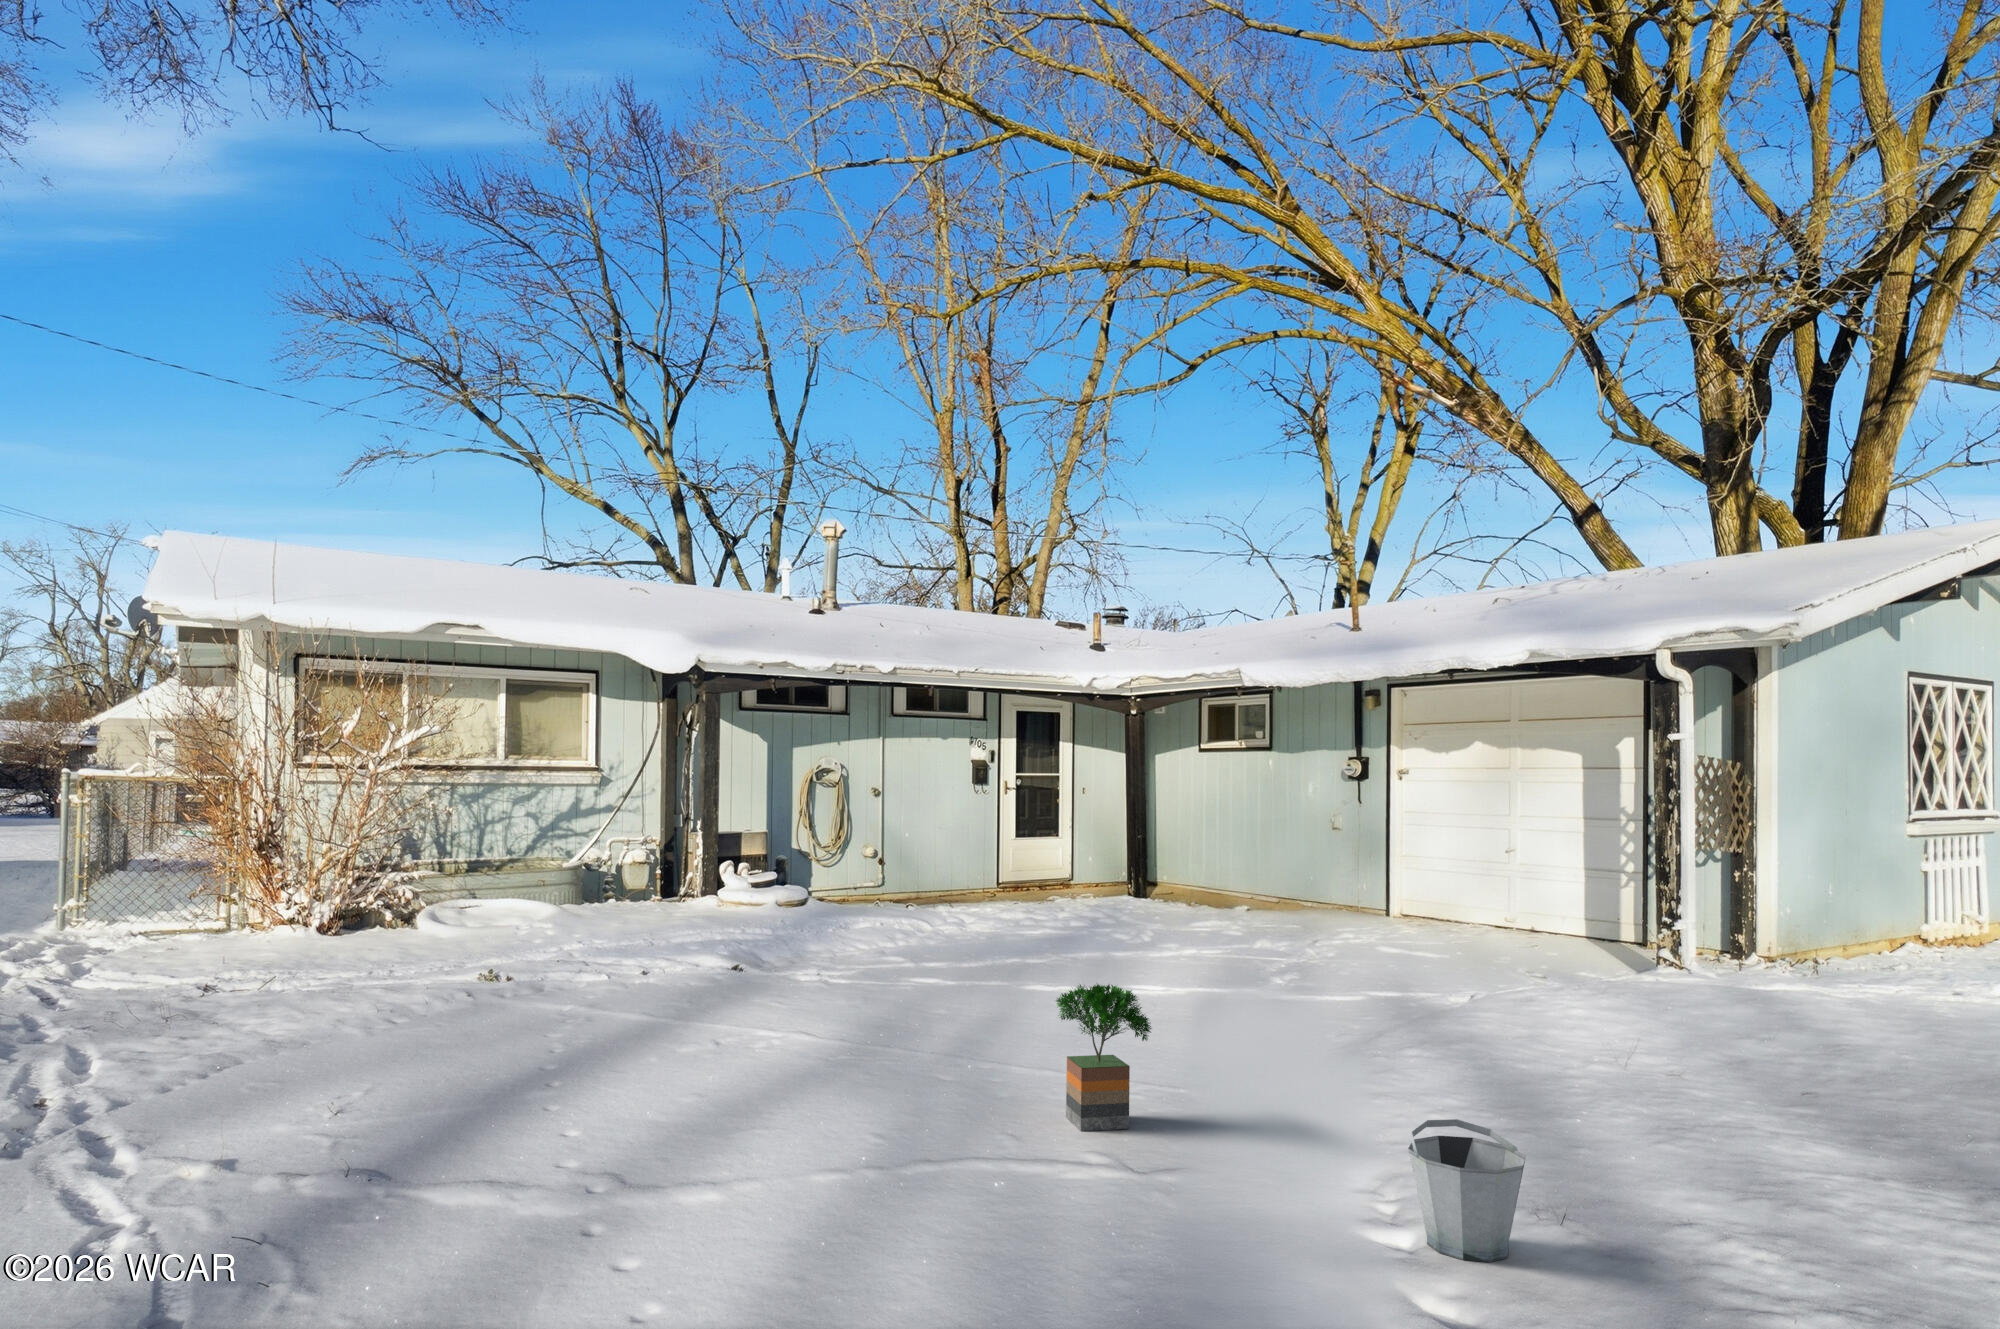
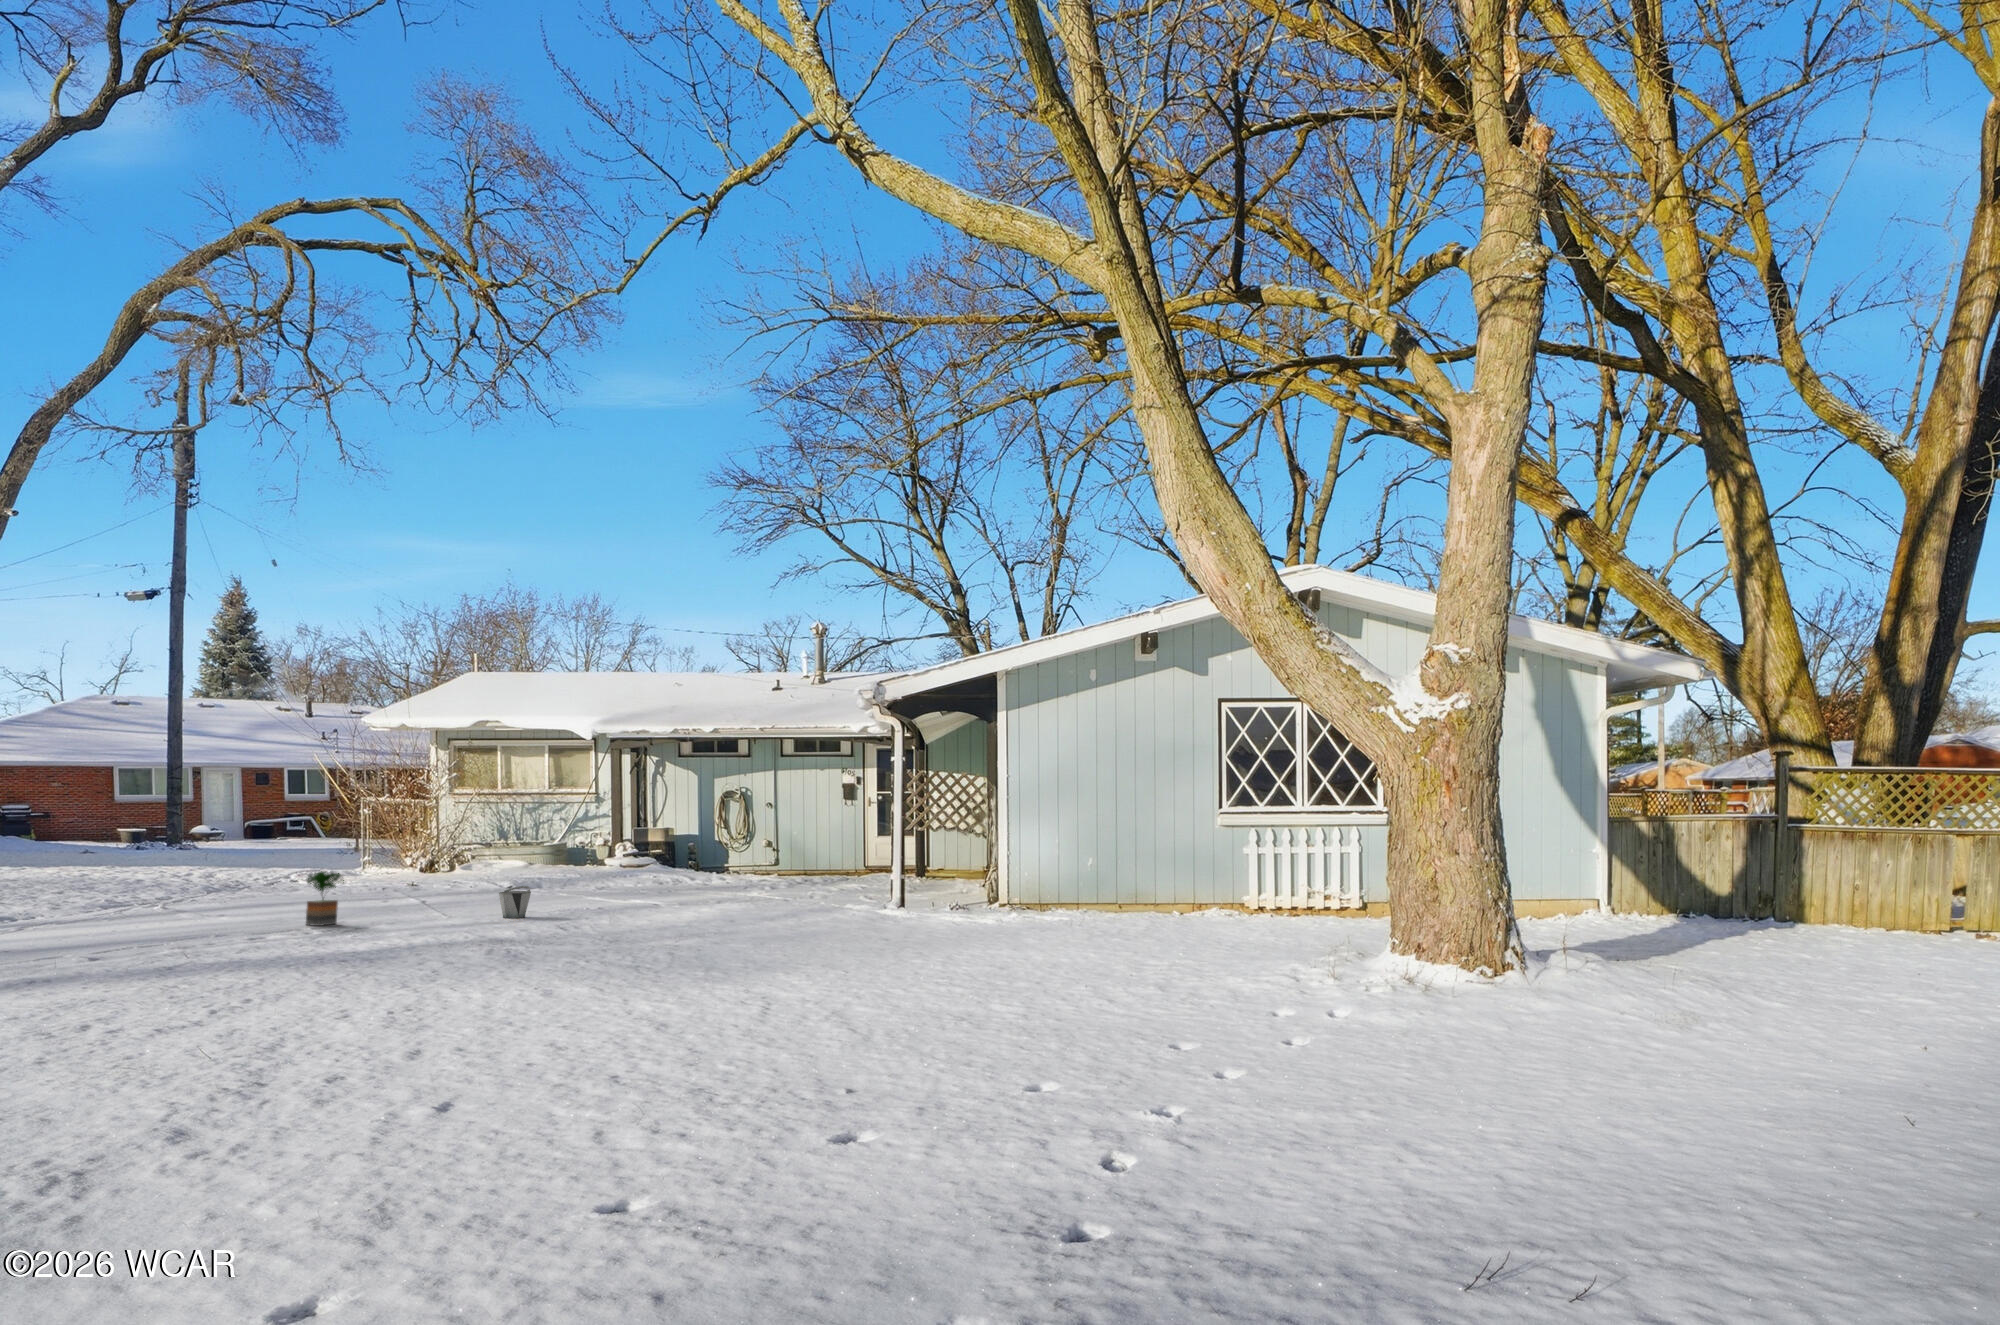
bucket: present [1408,1119,1526,1262] -> present [499,886,531,918]

